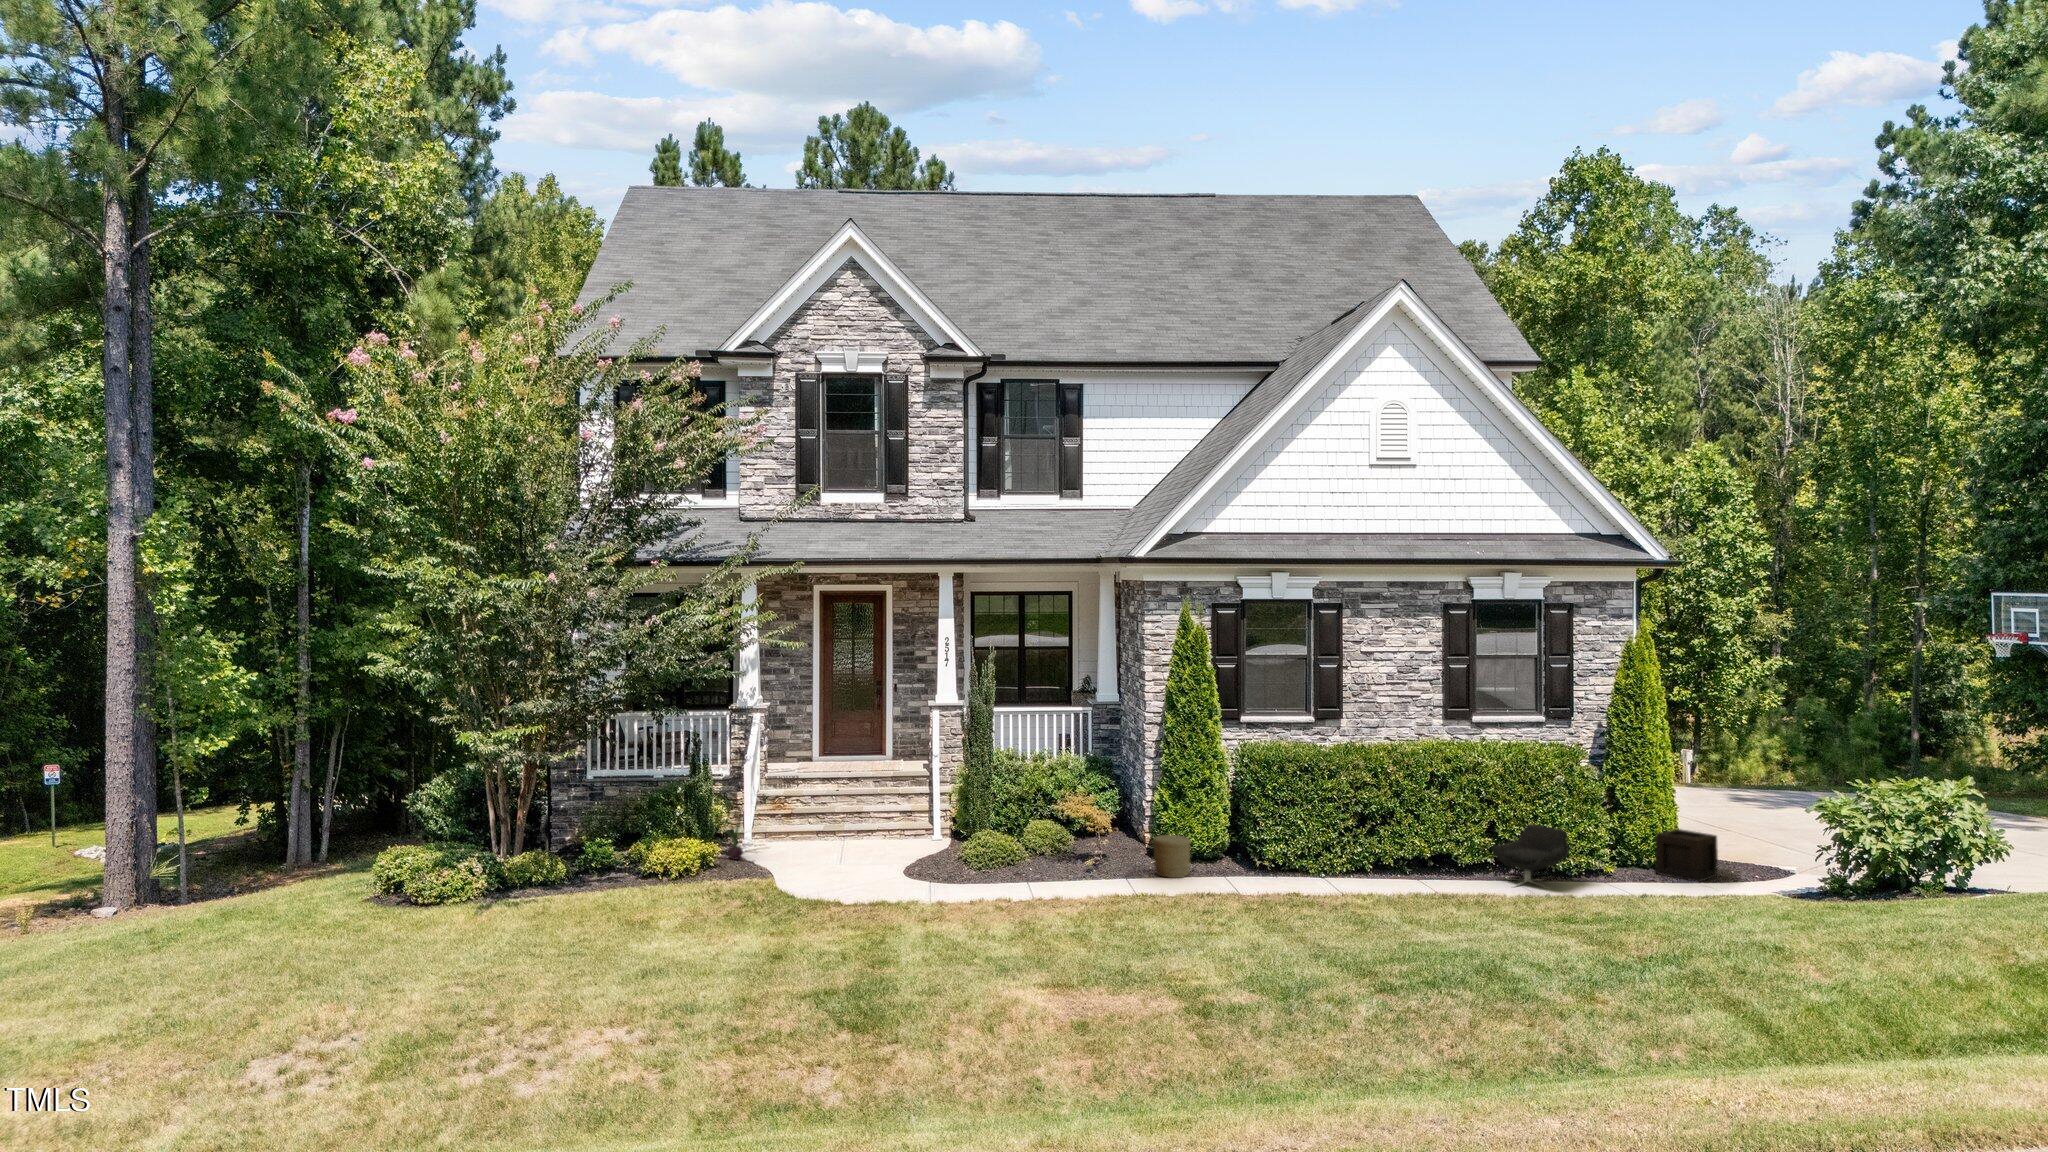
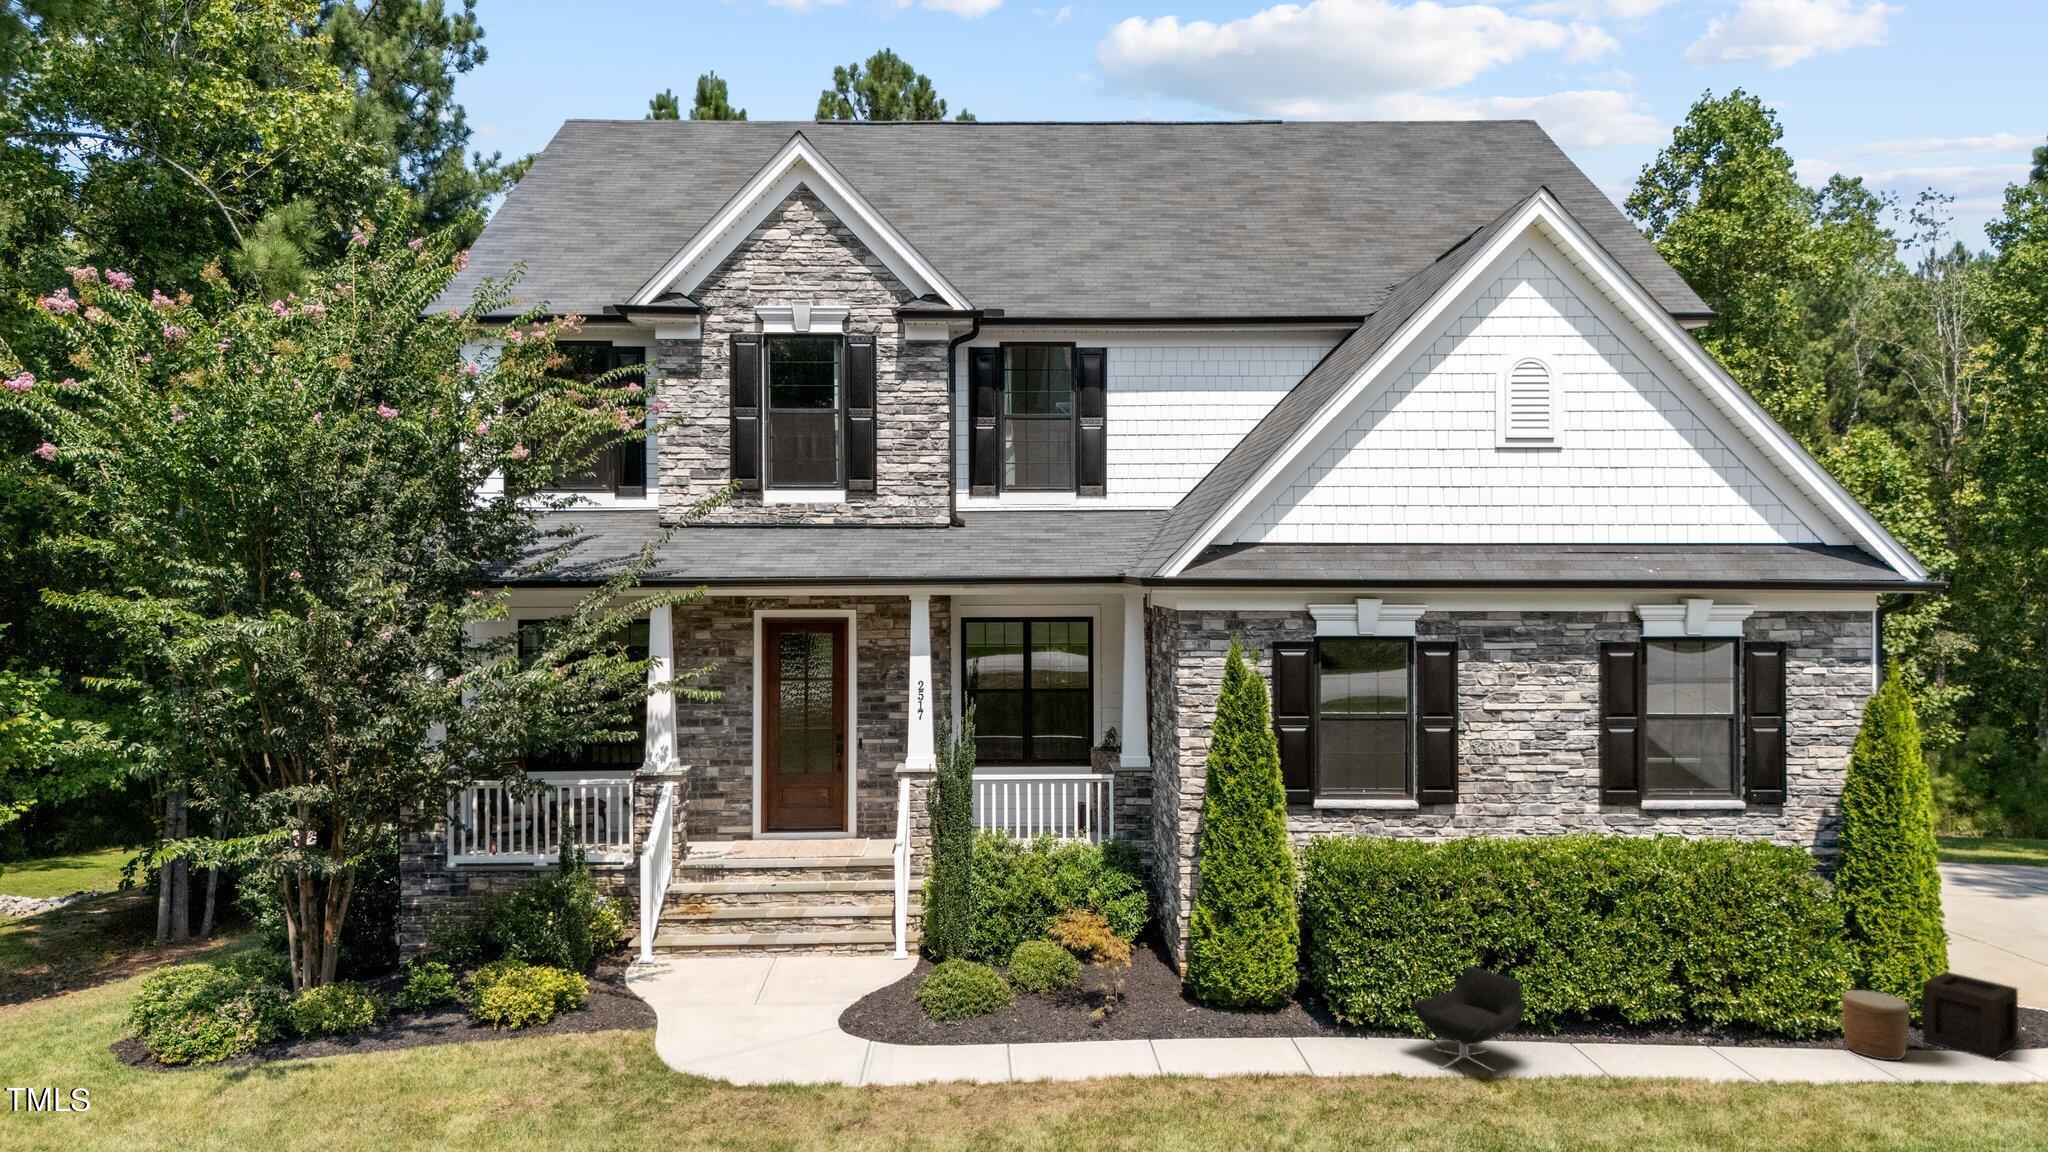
decorative plant: present [726,823,743,859] -> none [586,931,652,988]
lounge chair: present [1492,824,1569,889] -> present [1413,966,1524,1071]
woven basket: present [1153,835,1191,878] -> present [1841,990,1910,1061]

